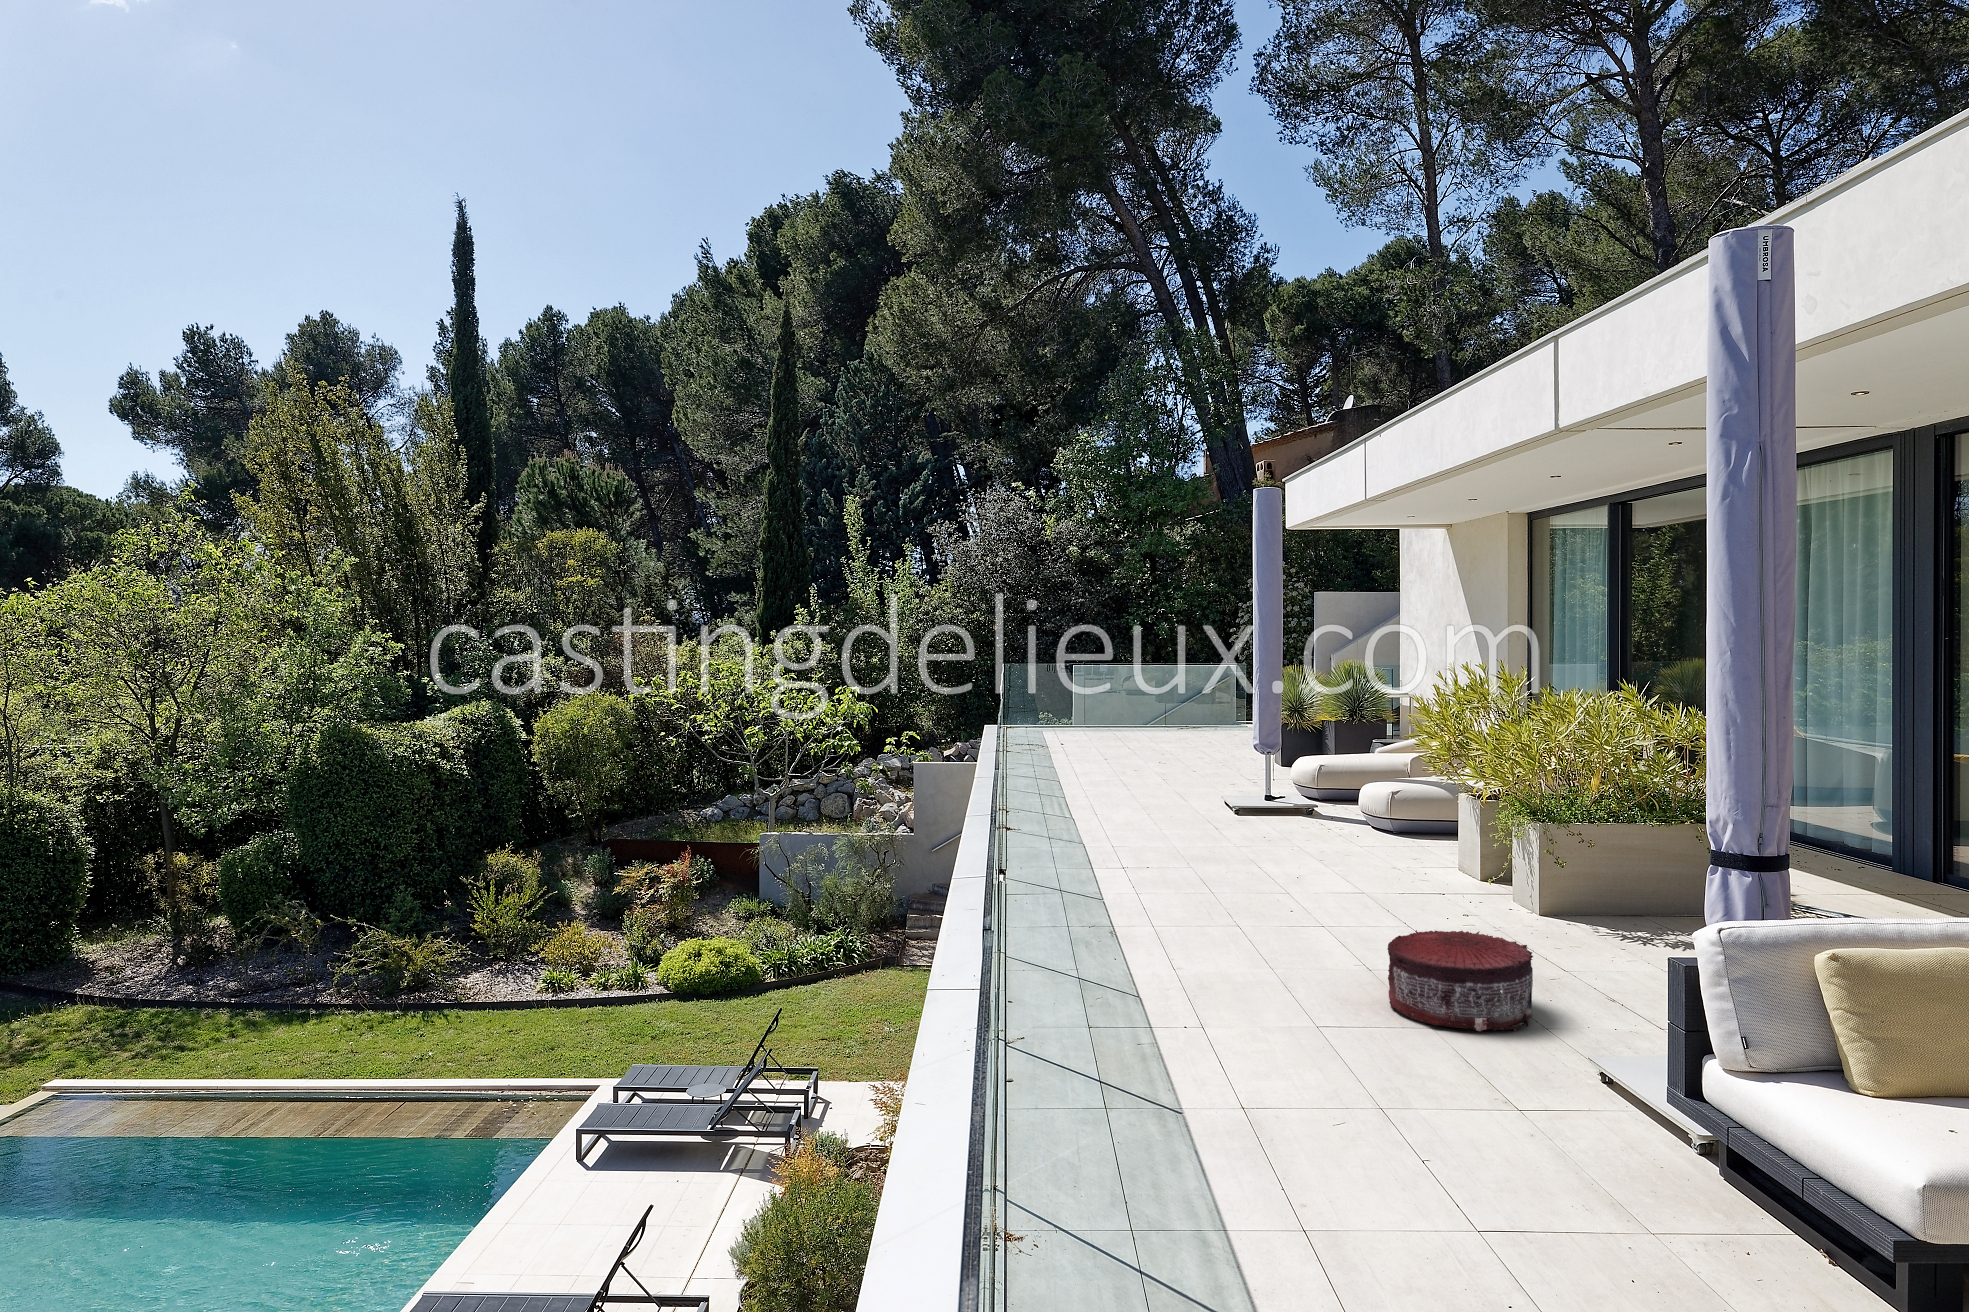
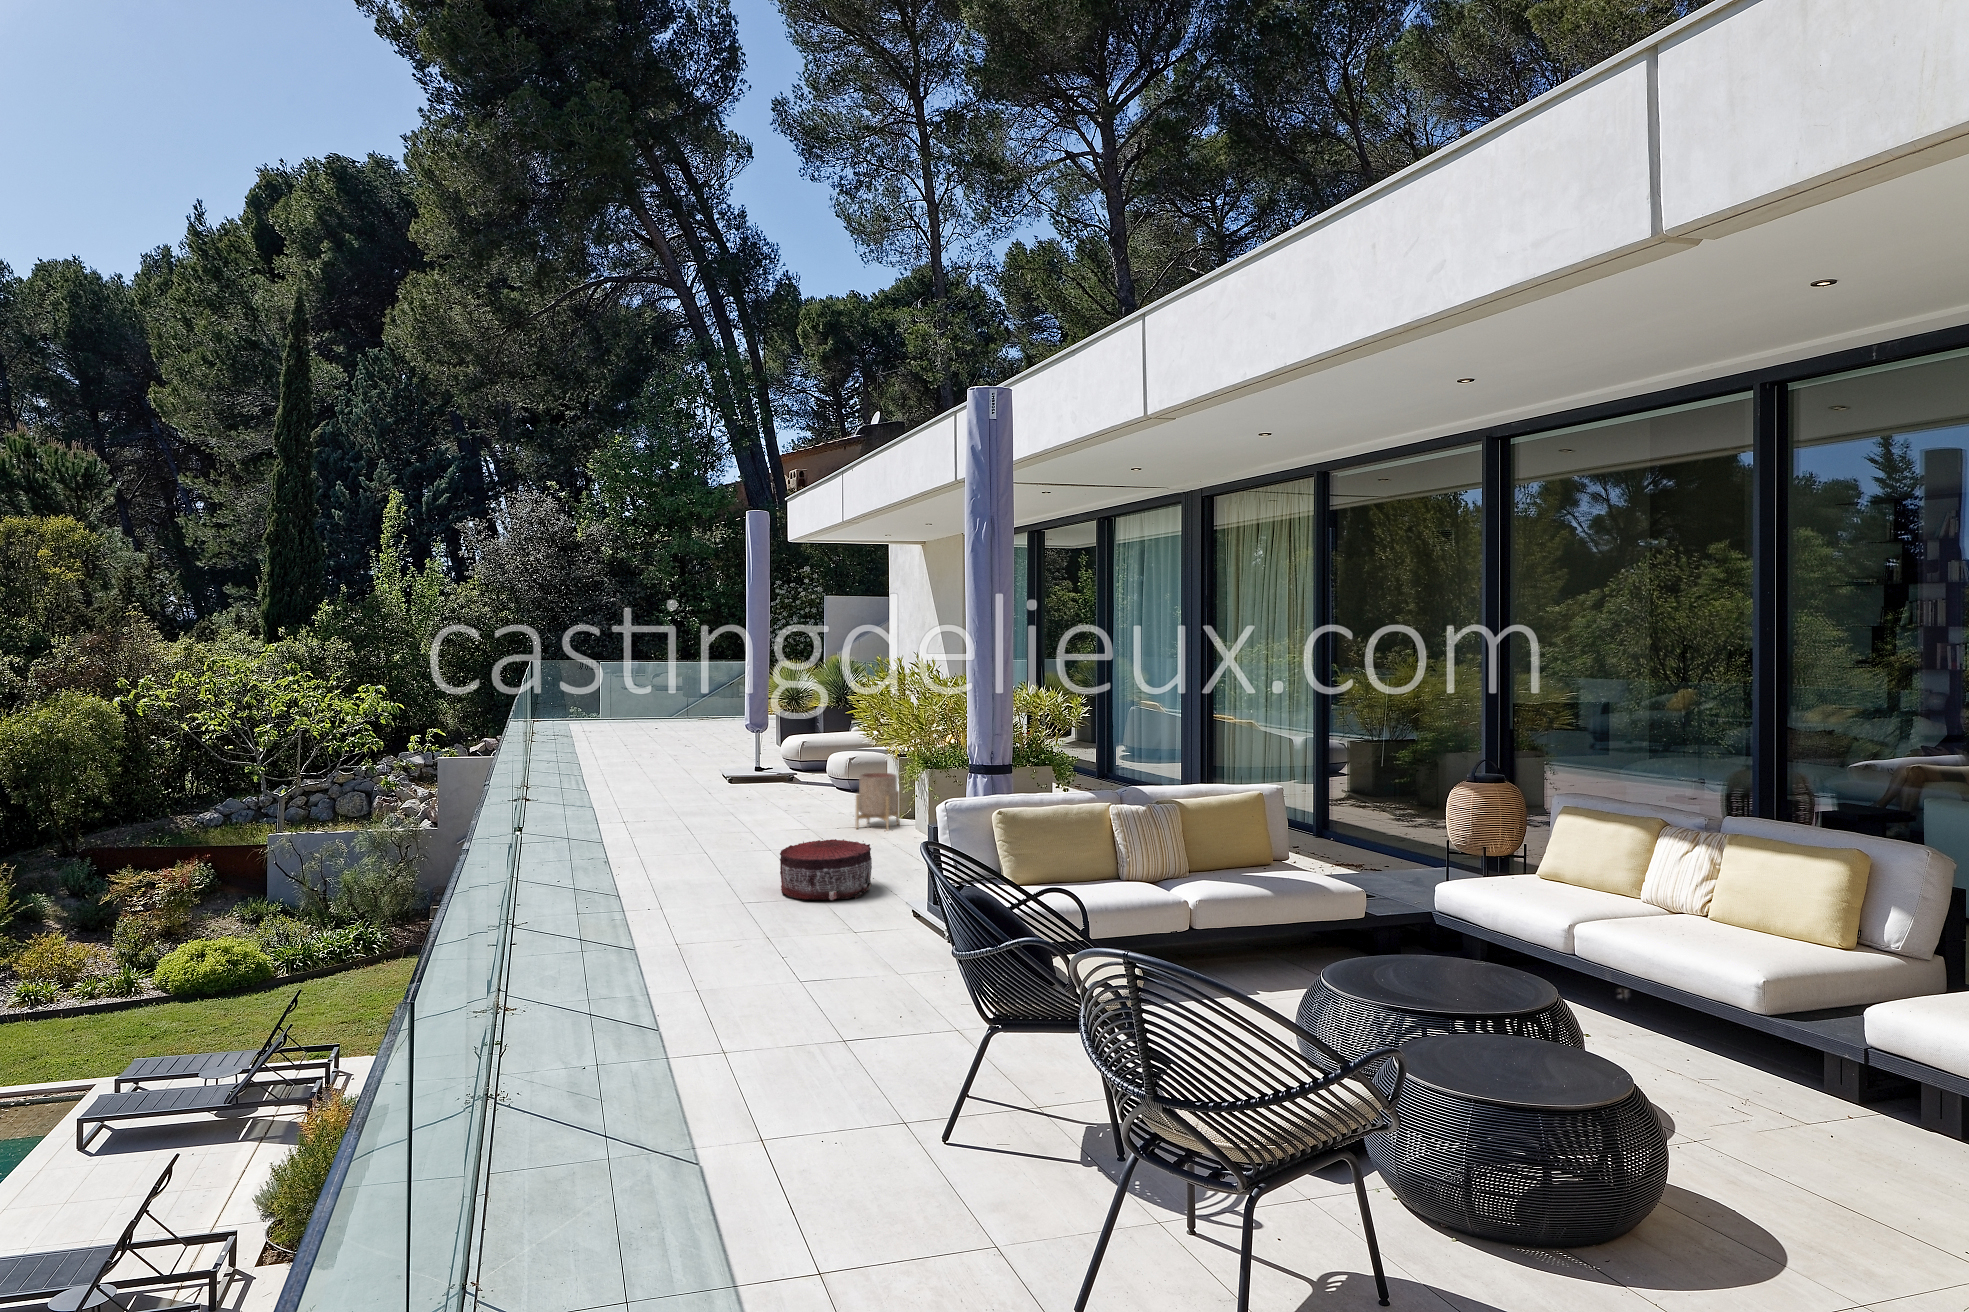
planter: none [1442,821,1504,904] -> present [855,773,899,831]

